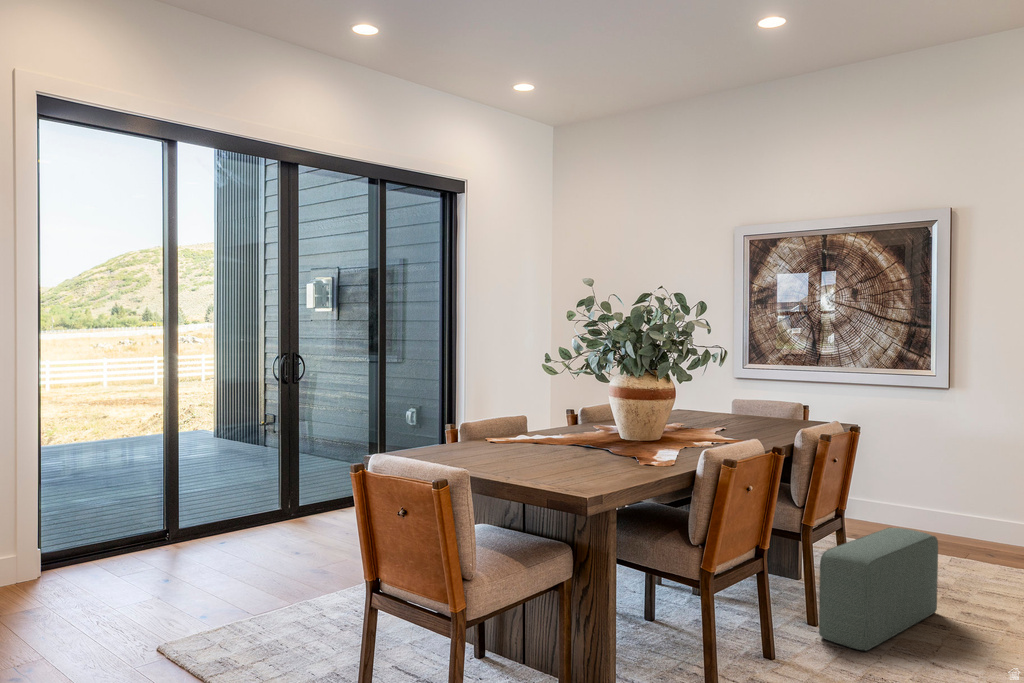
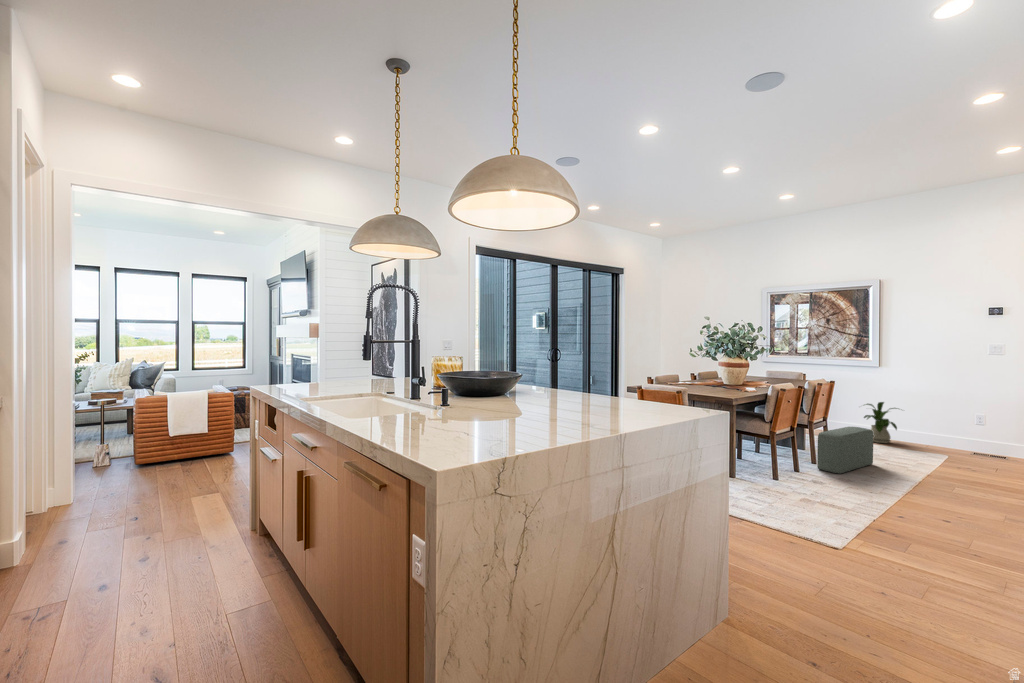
house plant: none [910,462,998,547] -> present [864,402,897,443]

